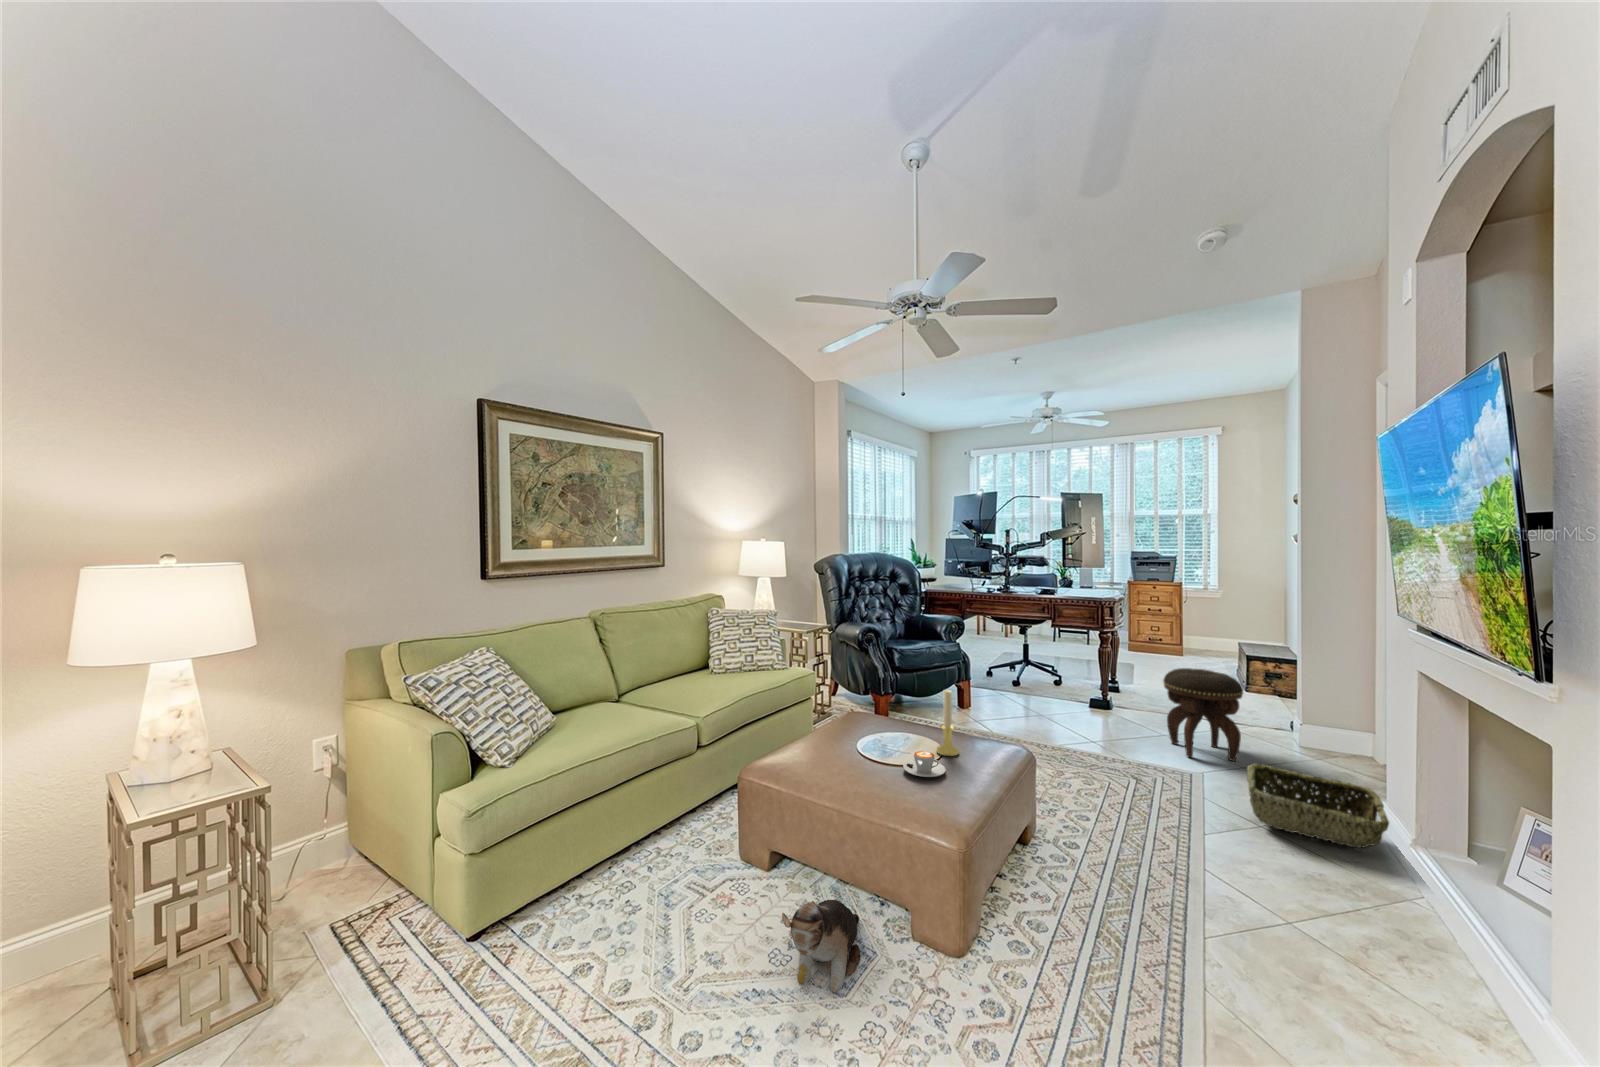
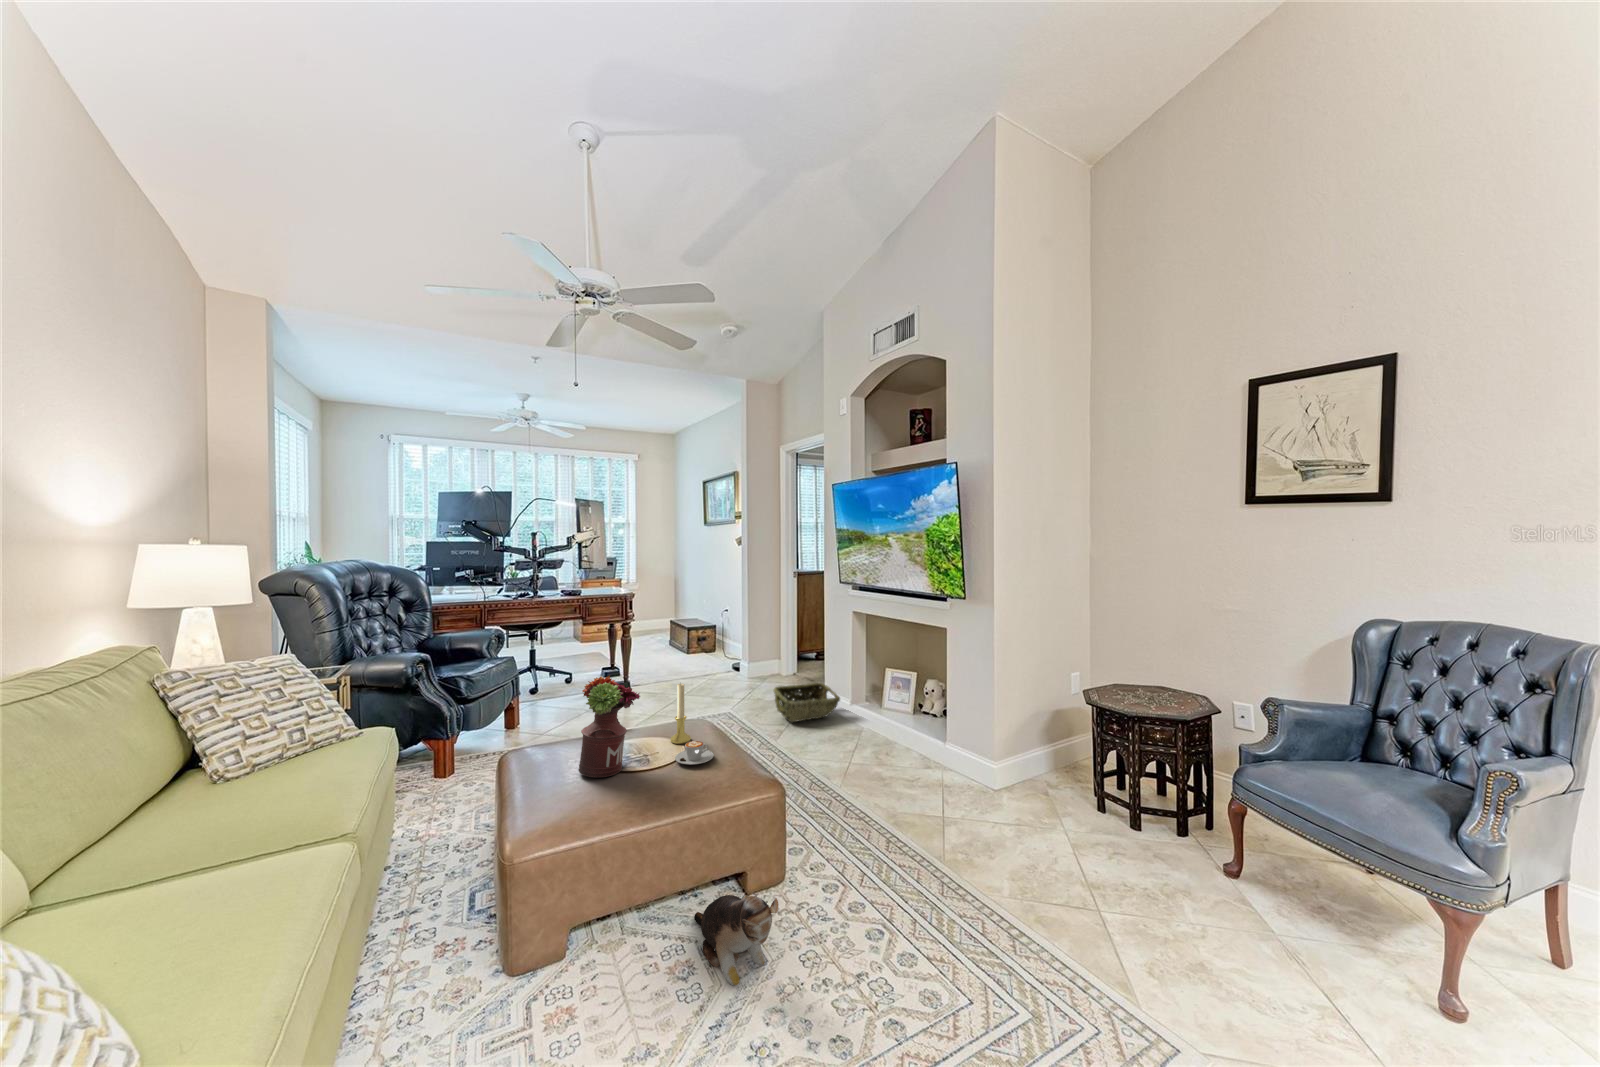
flower arrangement: none [829,658,889,752] -> present [579,676,640,777]
footstool: present [1163,668,1243,761] -> none [691,636,738,701]

